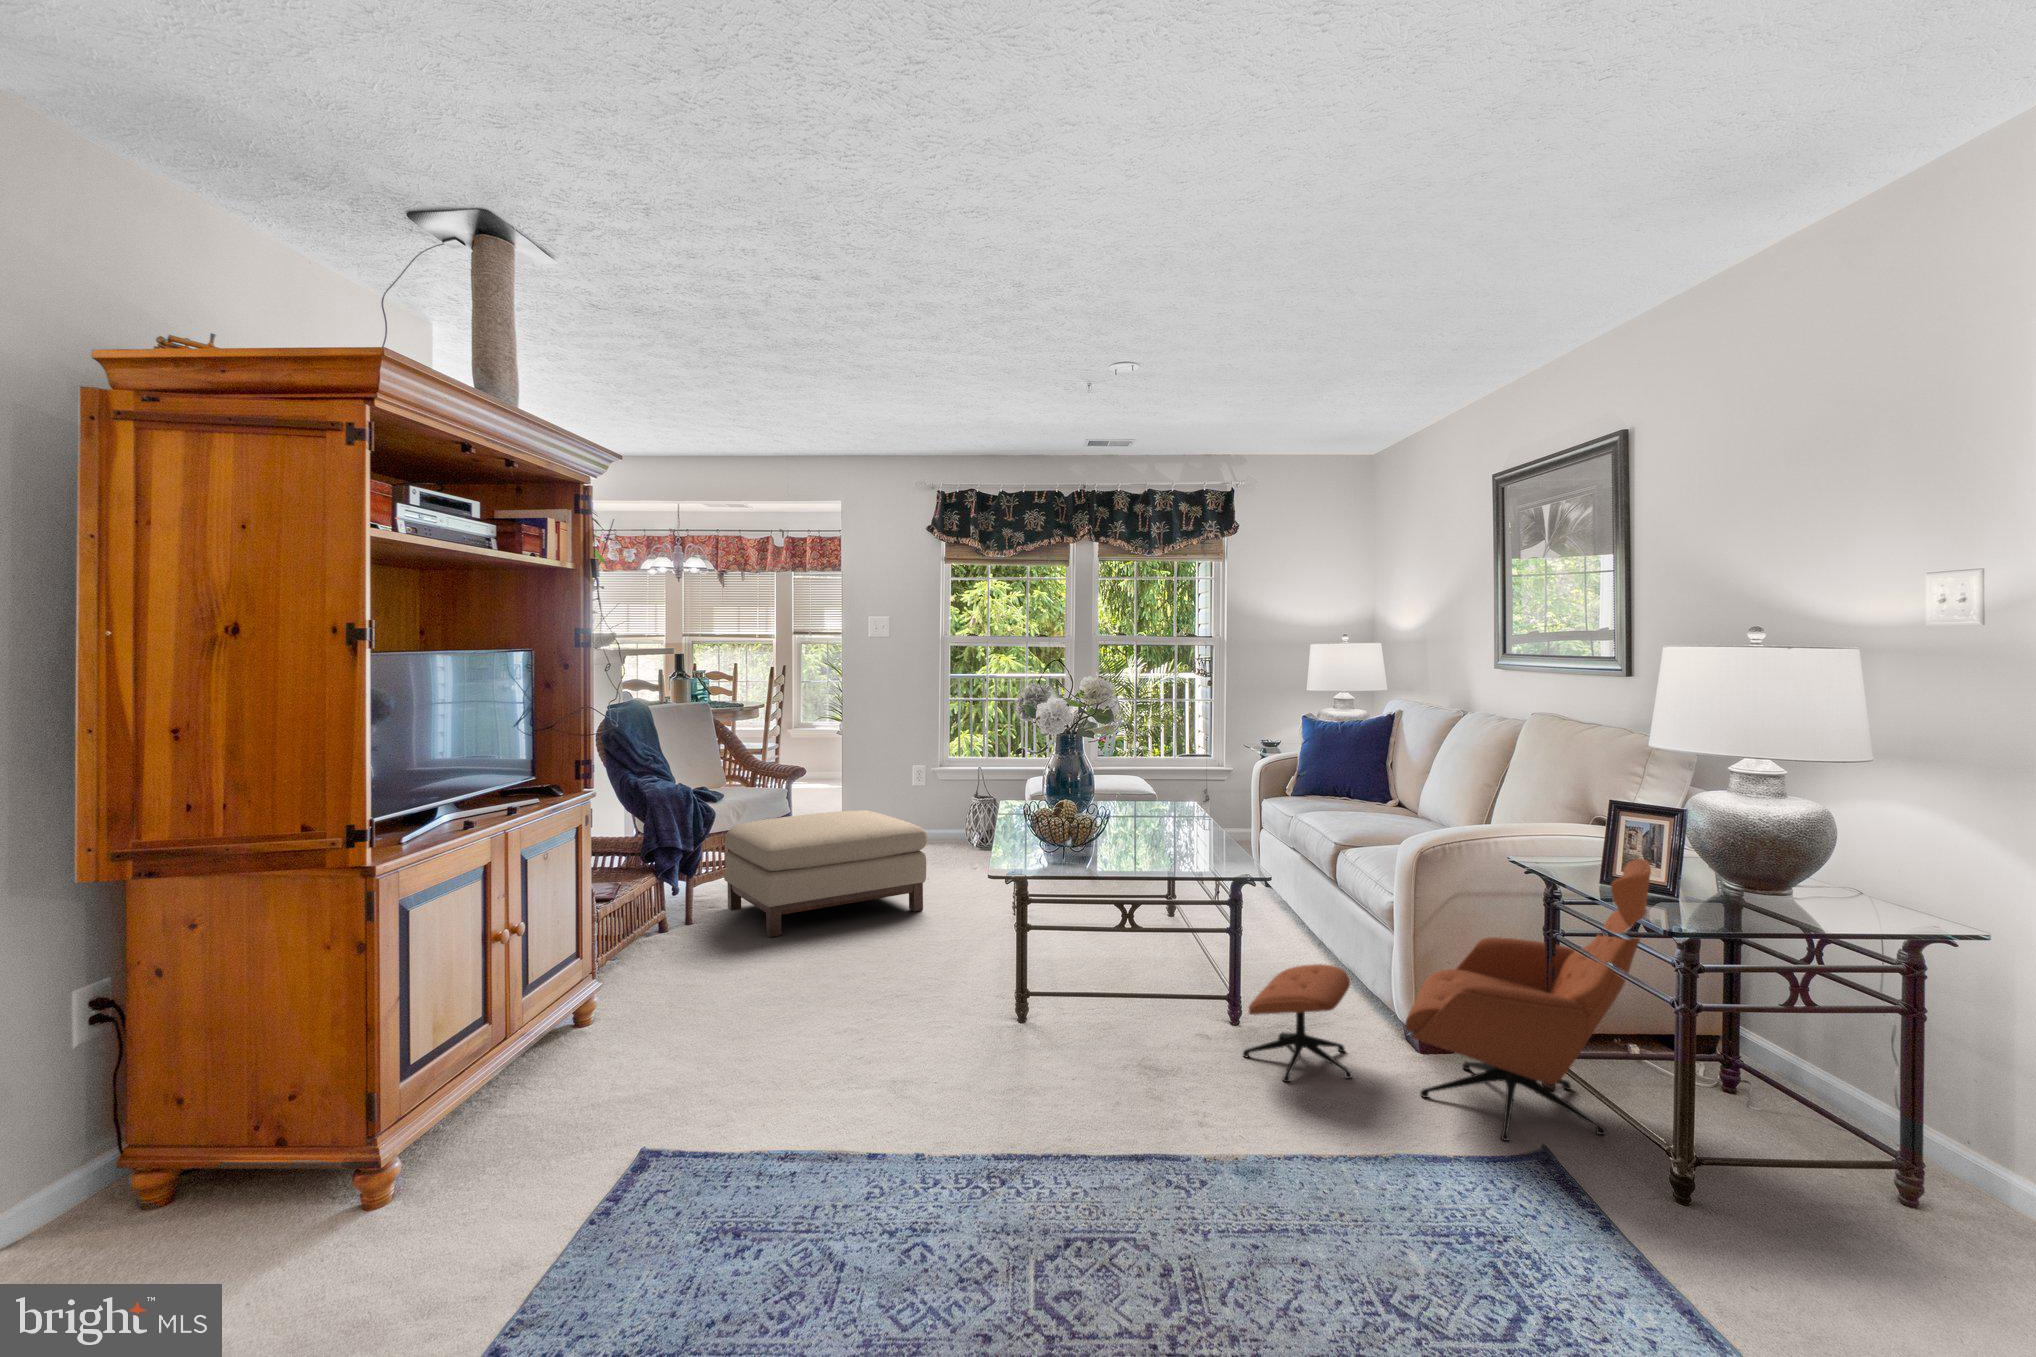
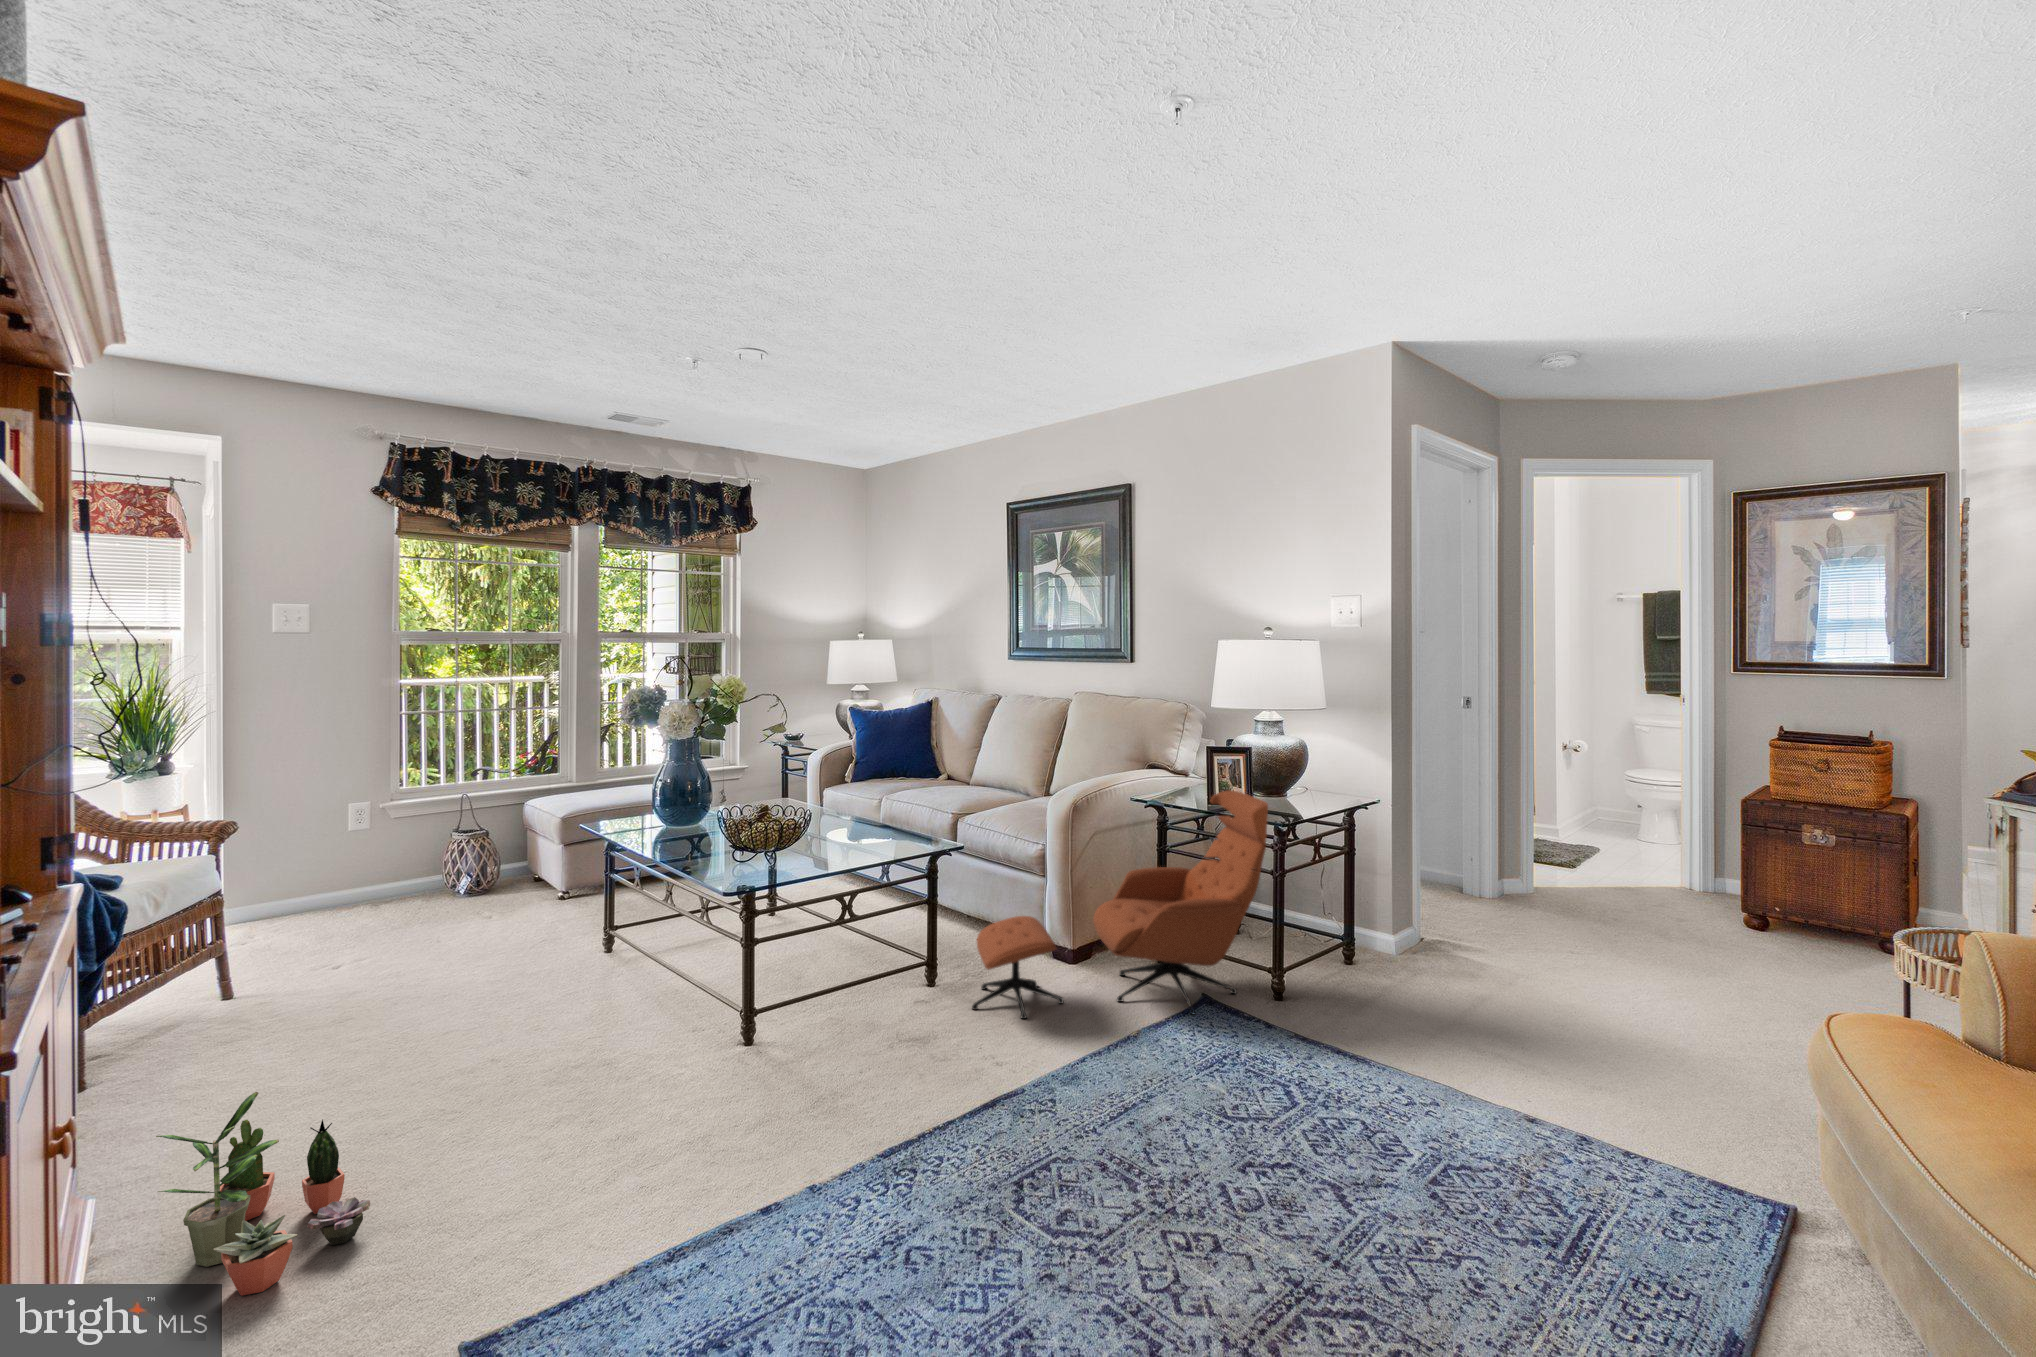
ottoman: present [724,810,927,937] -> none [160,849,493,1031]
potted plant: none [556,960,665,1096] -> present [156,1092,370,1296]

